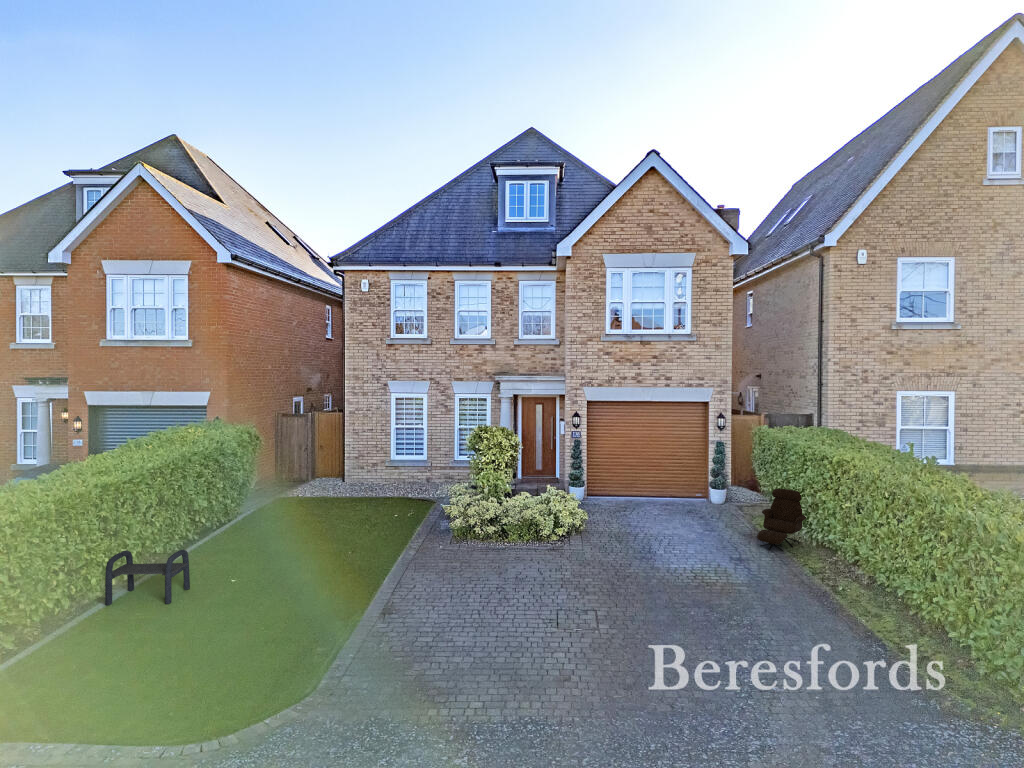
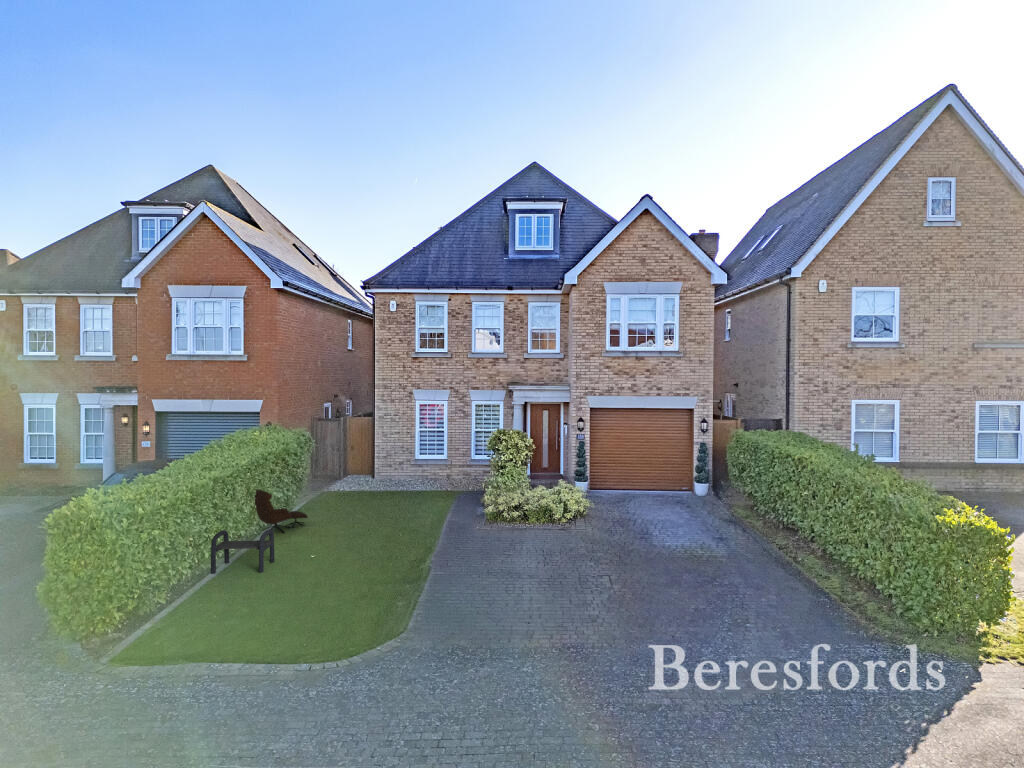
lounge chair: present [757,489,806,551] -> present [255,489,308,533]

